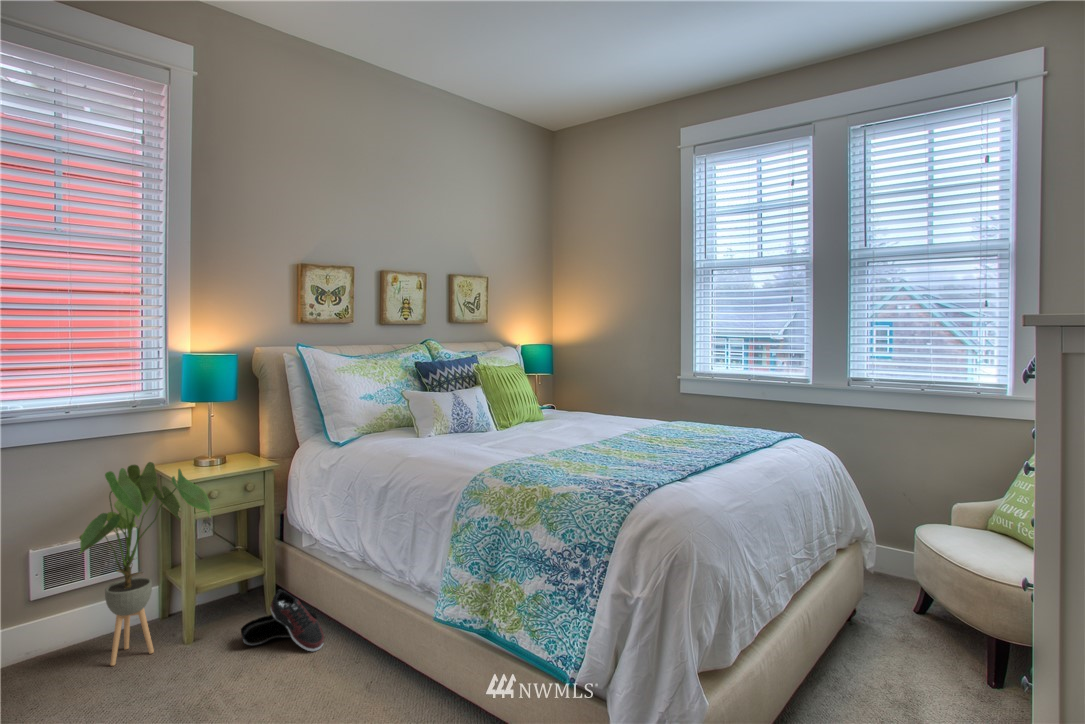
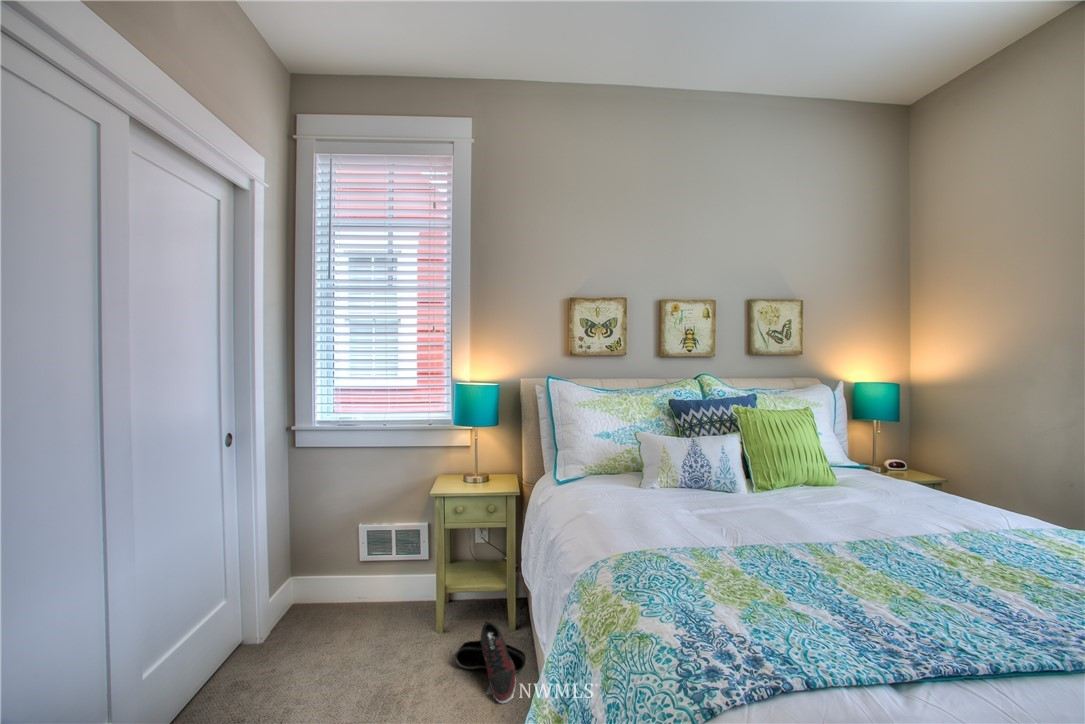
house plant: present [79,462,211,666] -> none [349,472,445,638]

